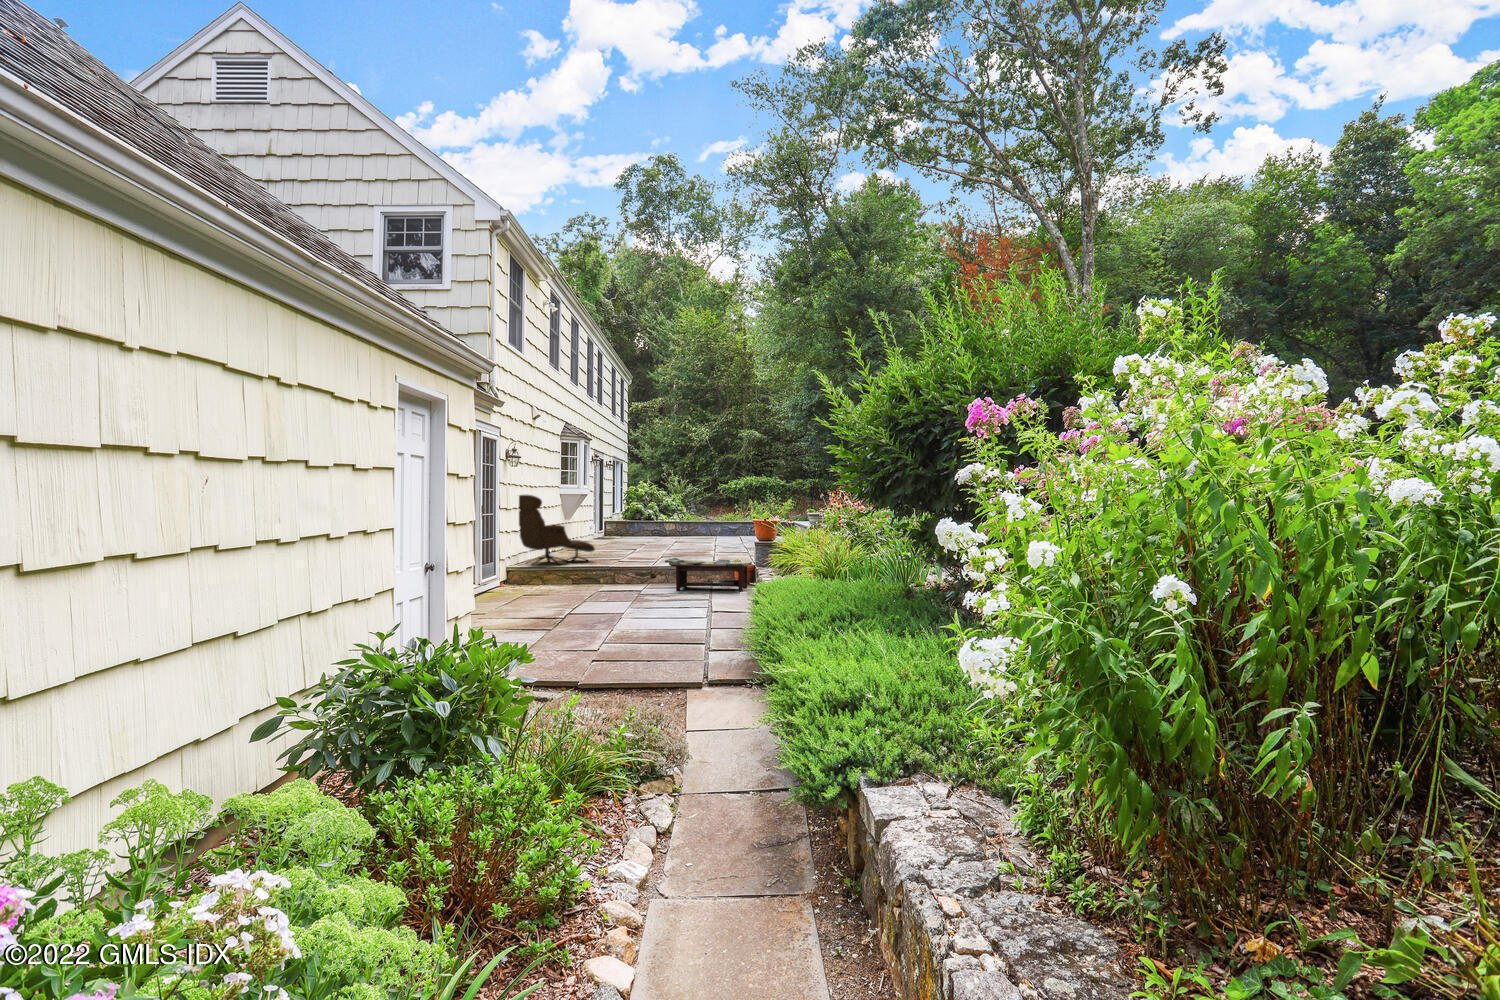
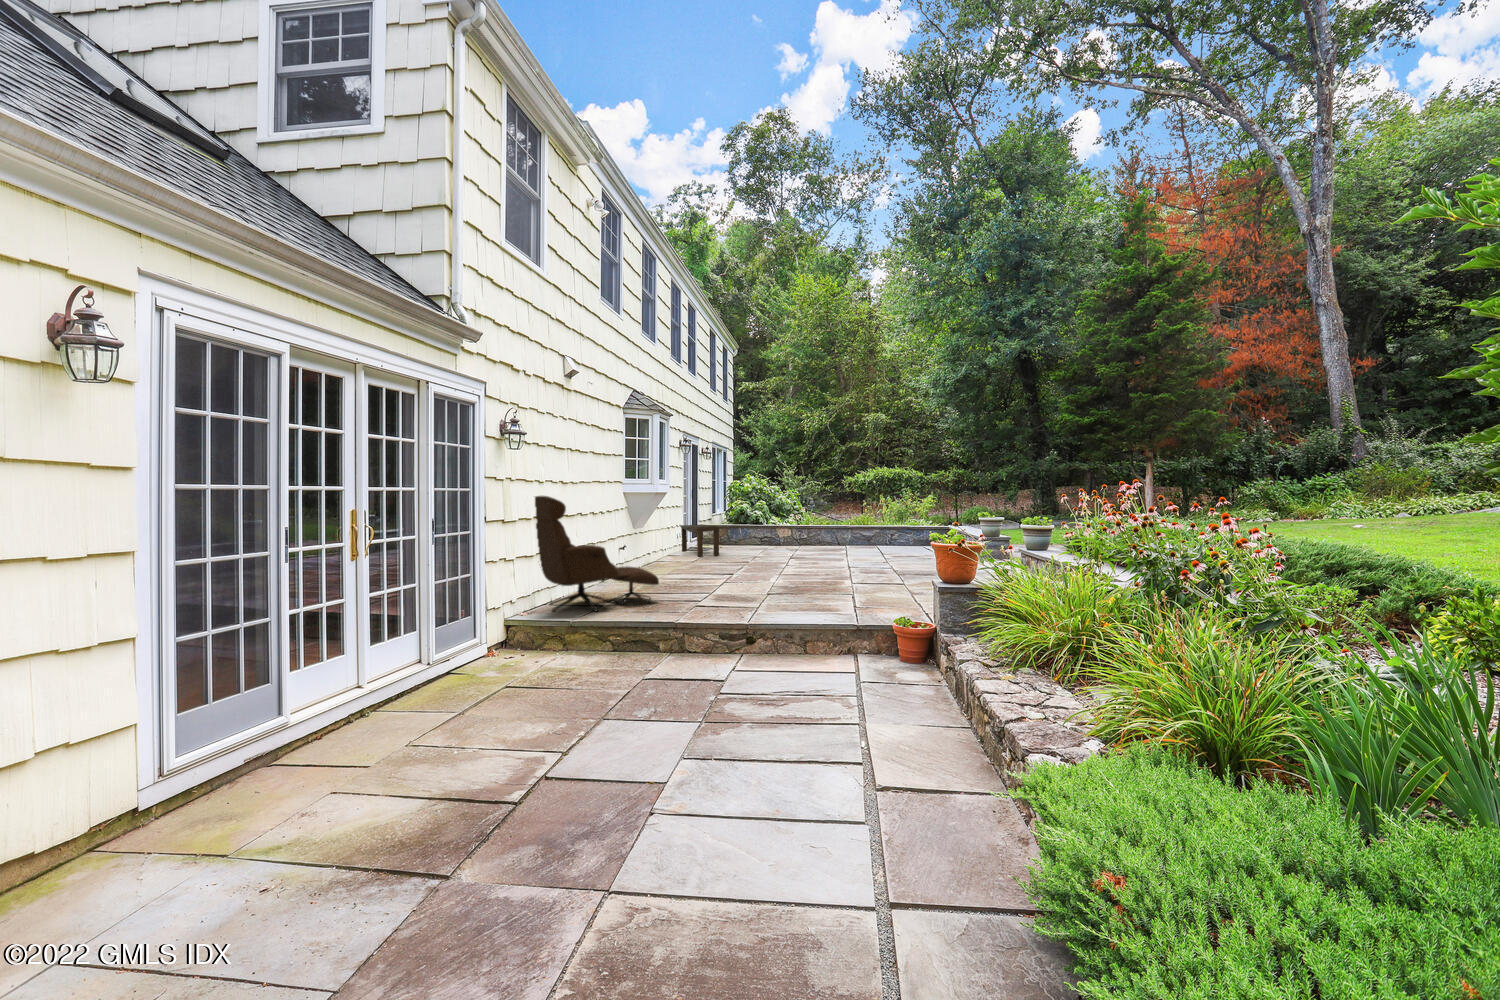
bench: none [592,520,623,544] -> present [681,524,719,557]
coffee table: present [665,558,752,592] -> none [767,614,933,691]

